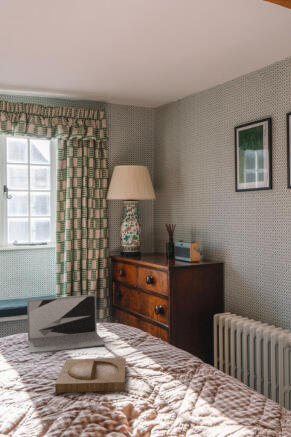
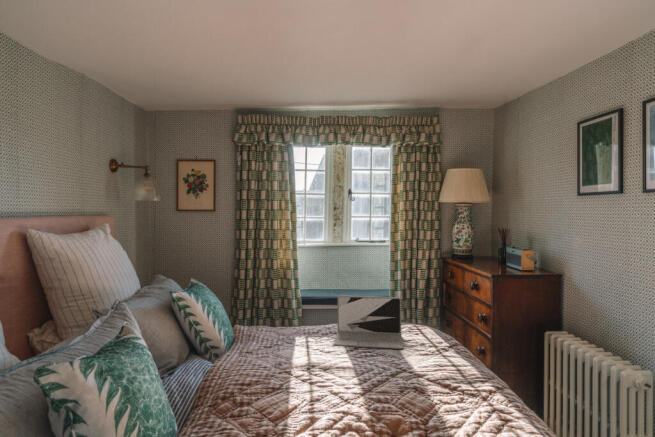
tray: present [55,358,126,392] -> none [335,358,413,404]

